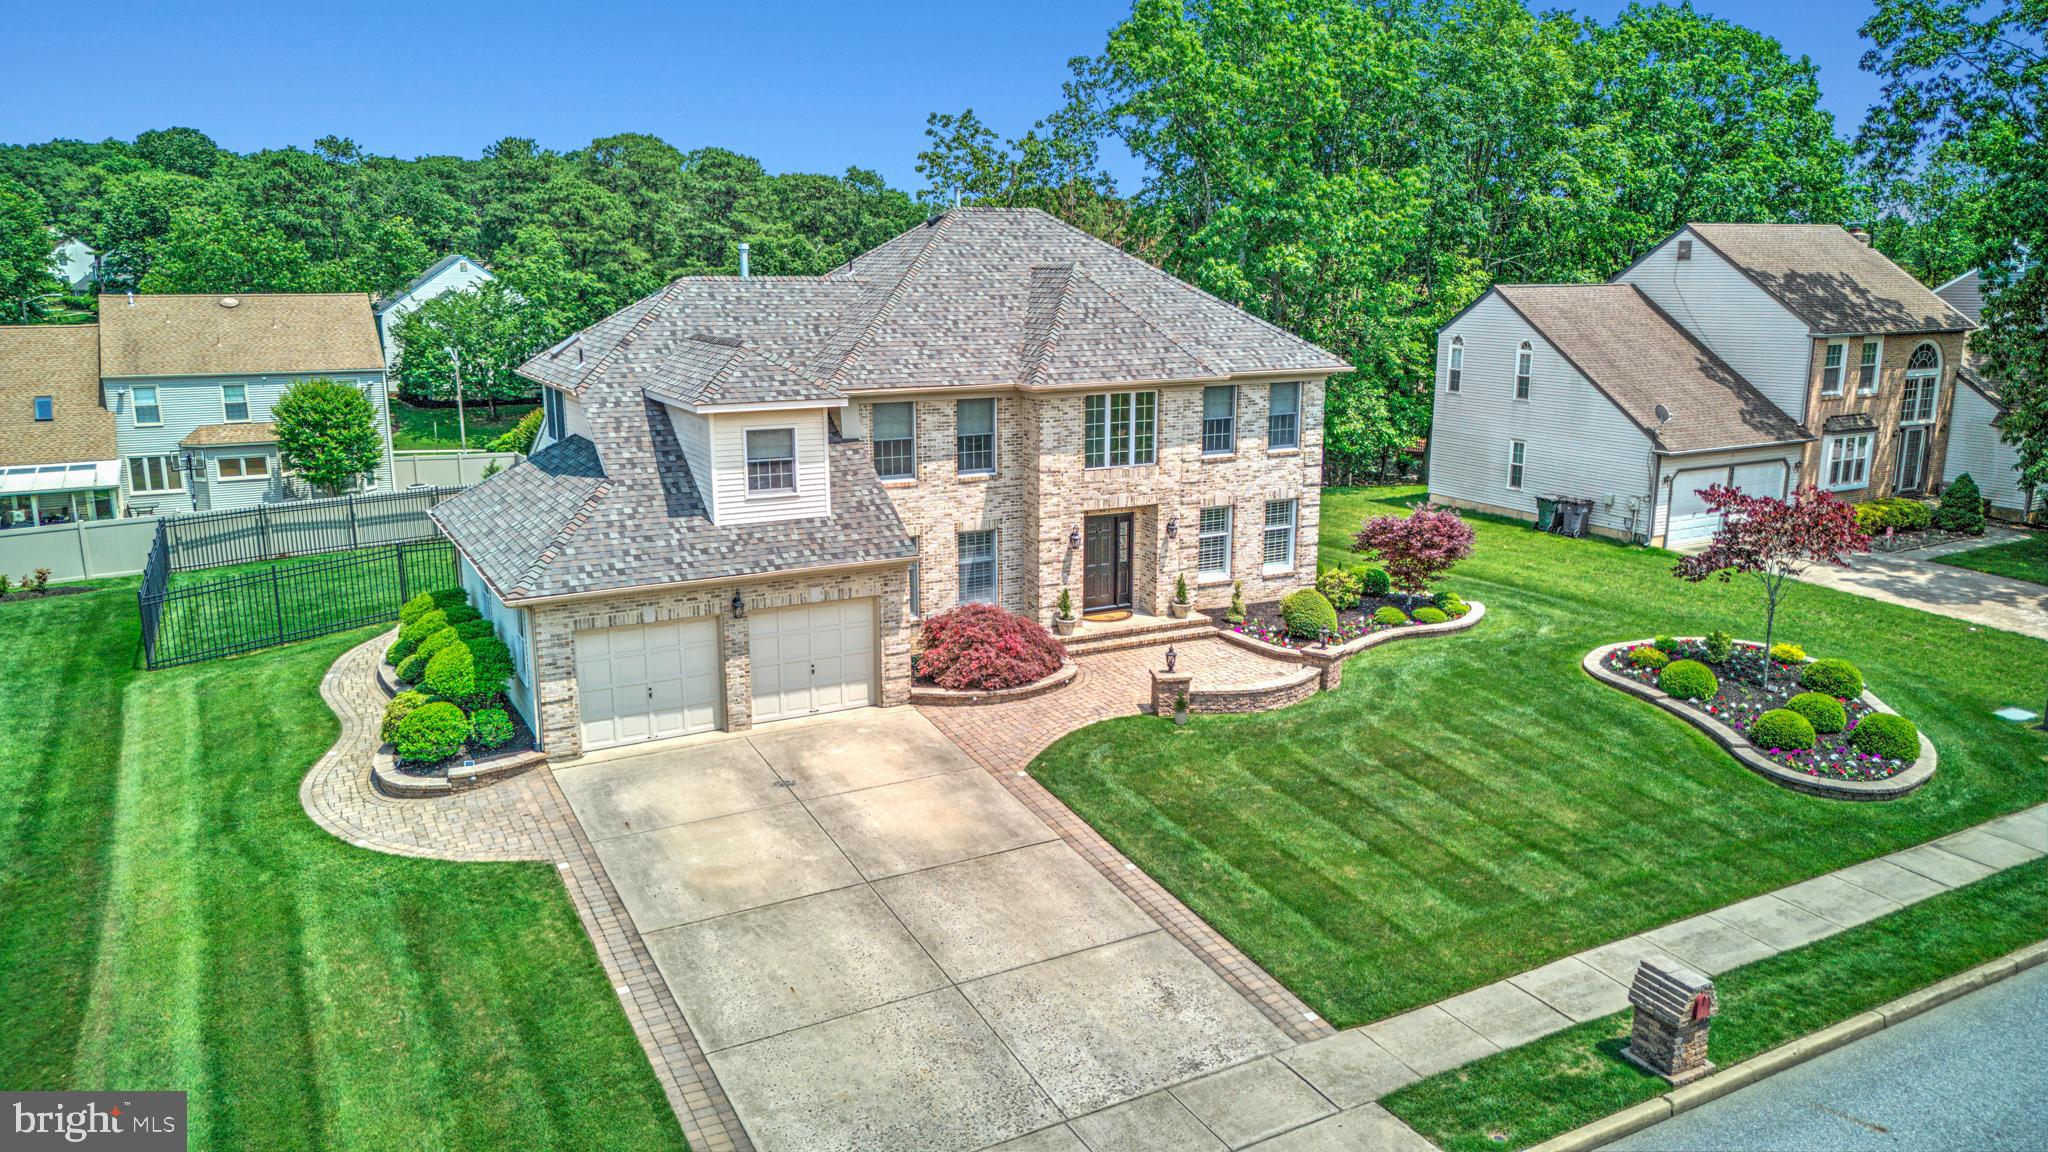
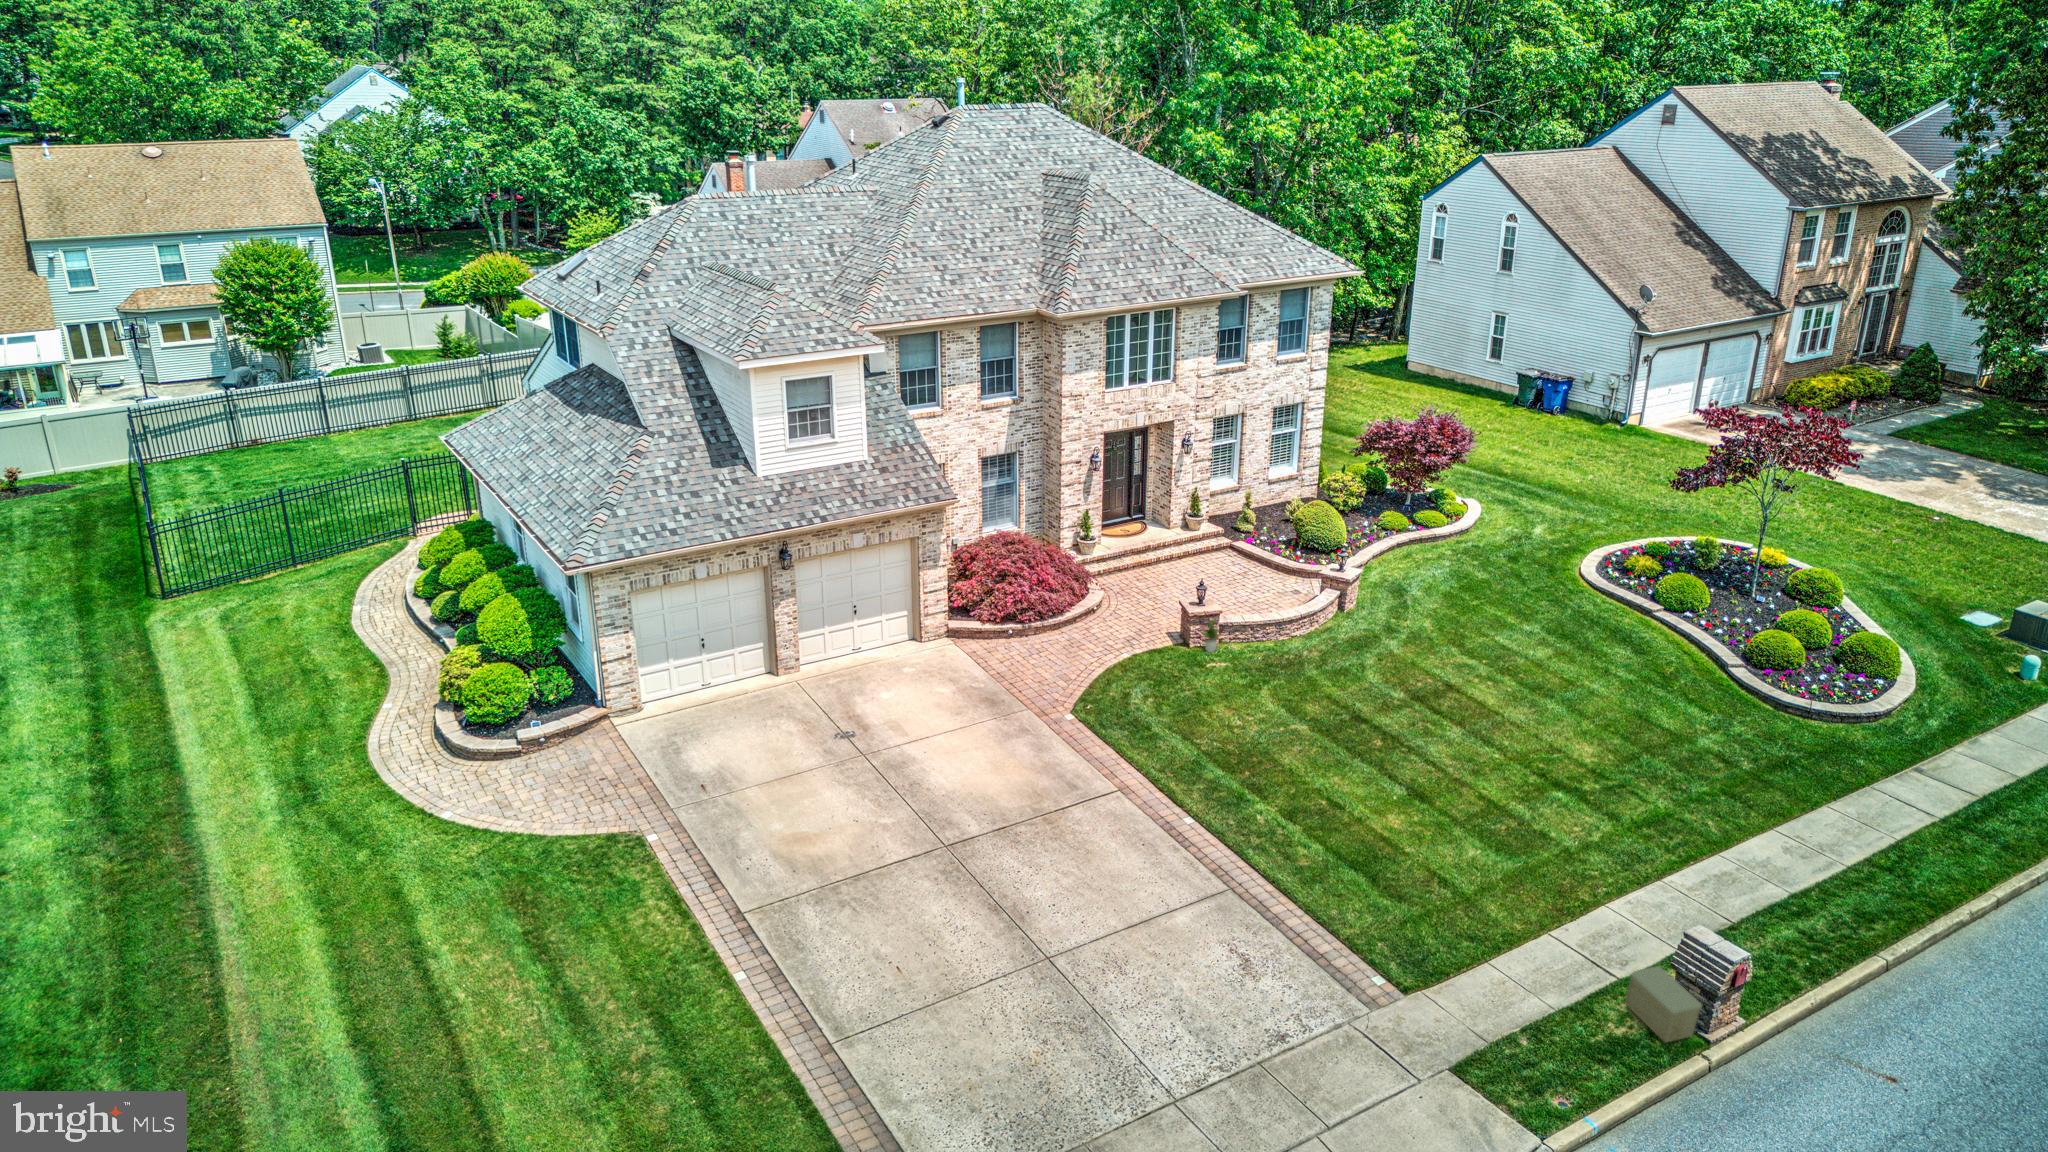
storage bench: none [1580,1001,1661,1084] -> present [1625,966,1702,1042]

